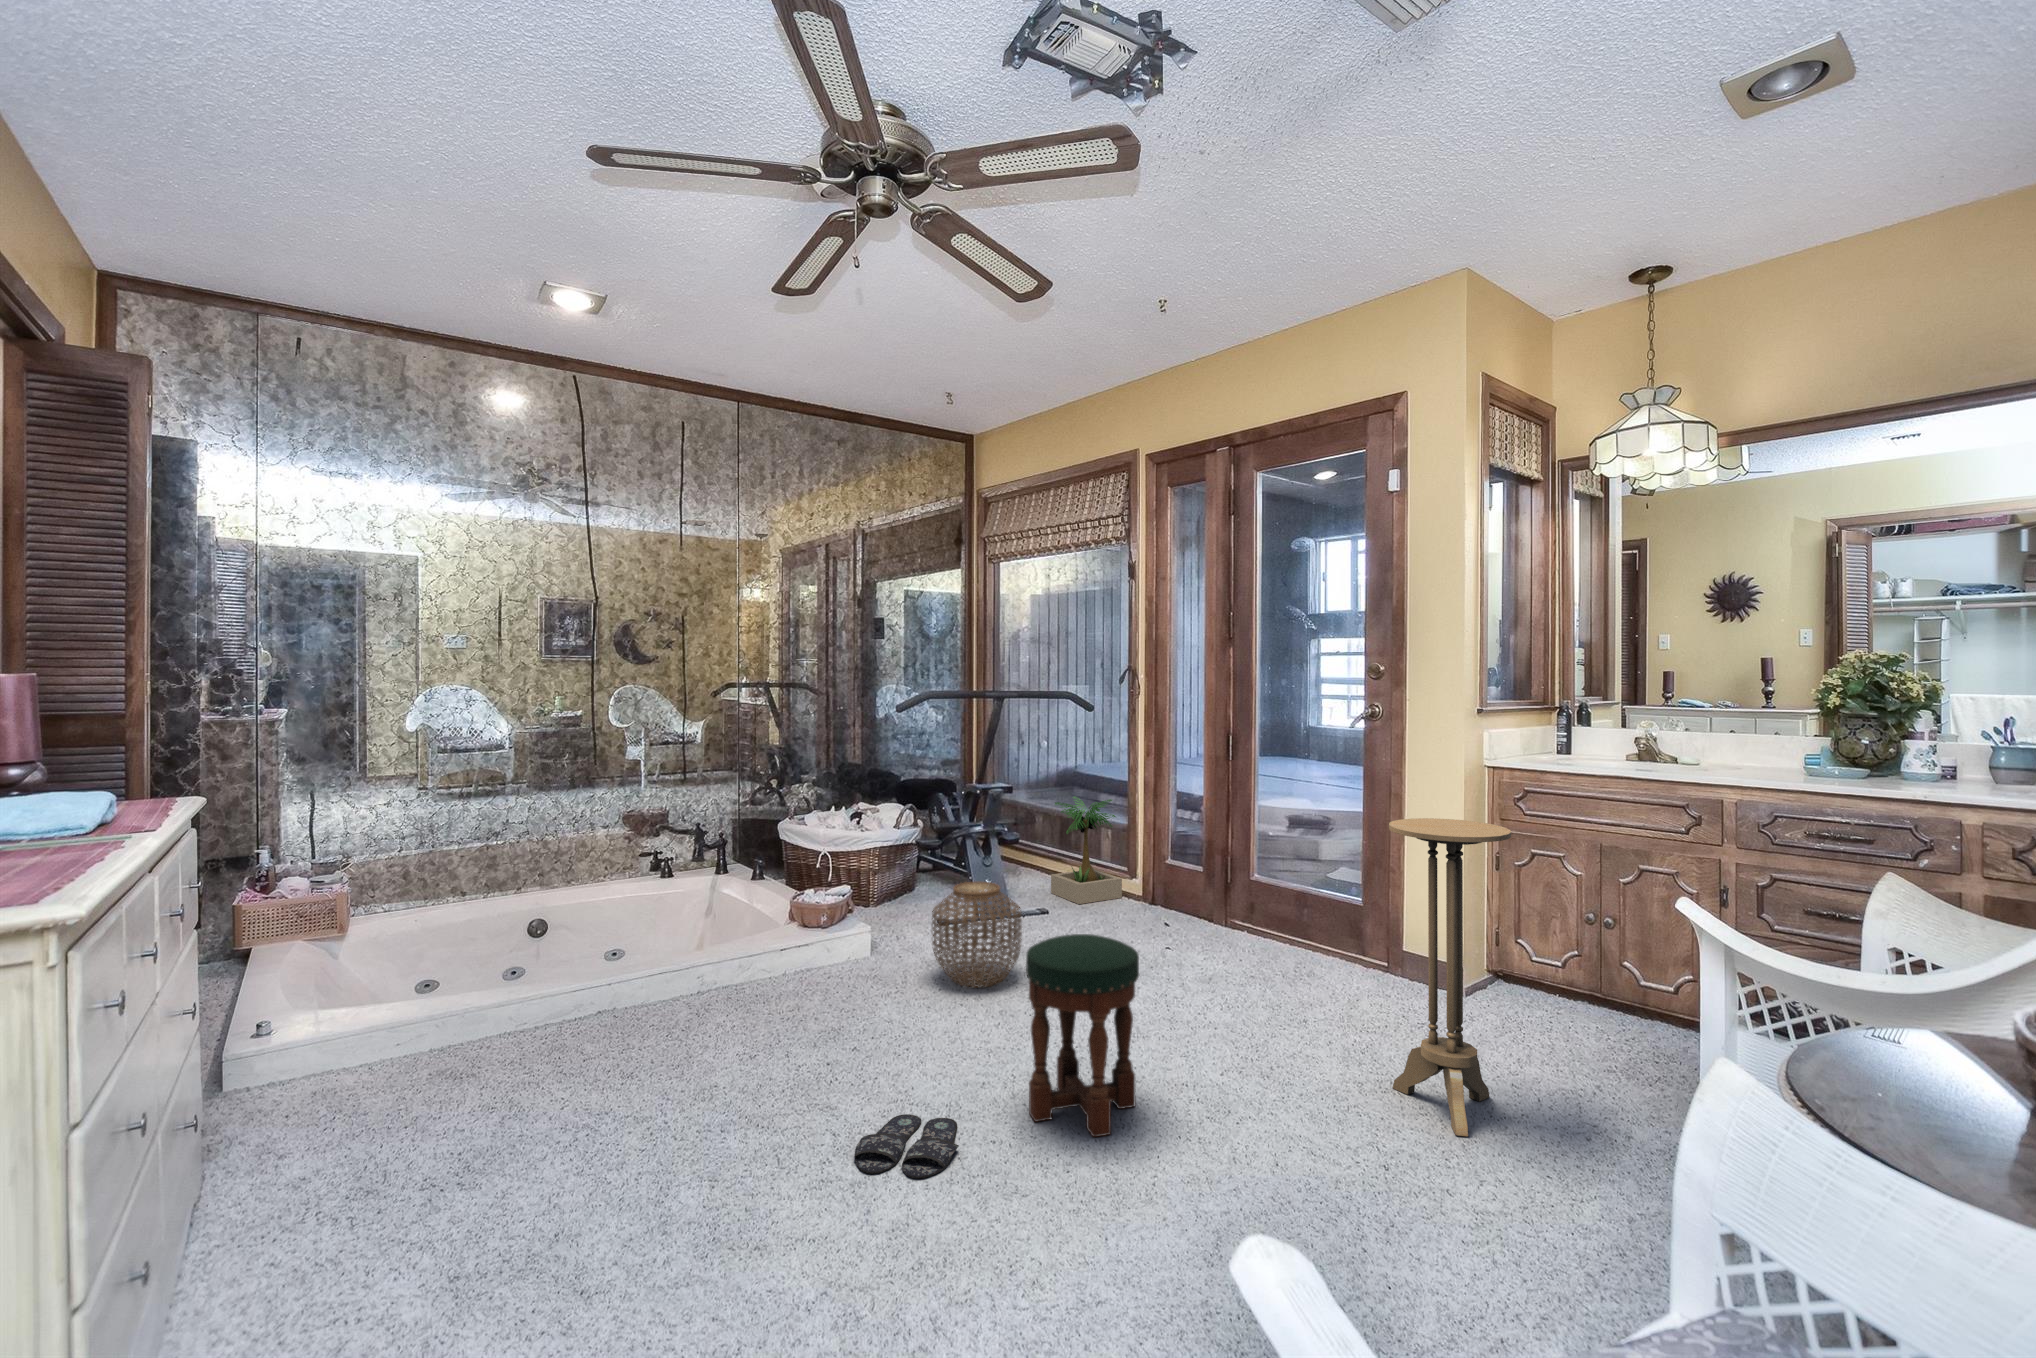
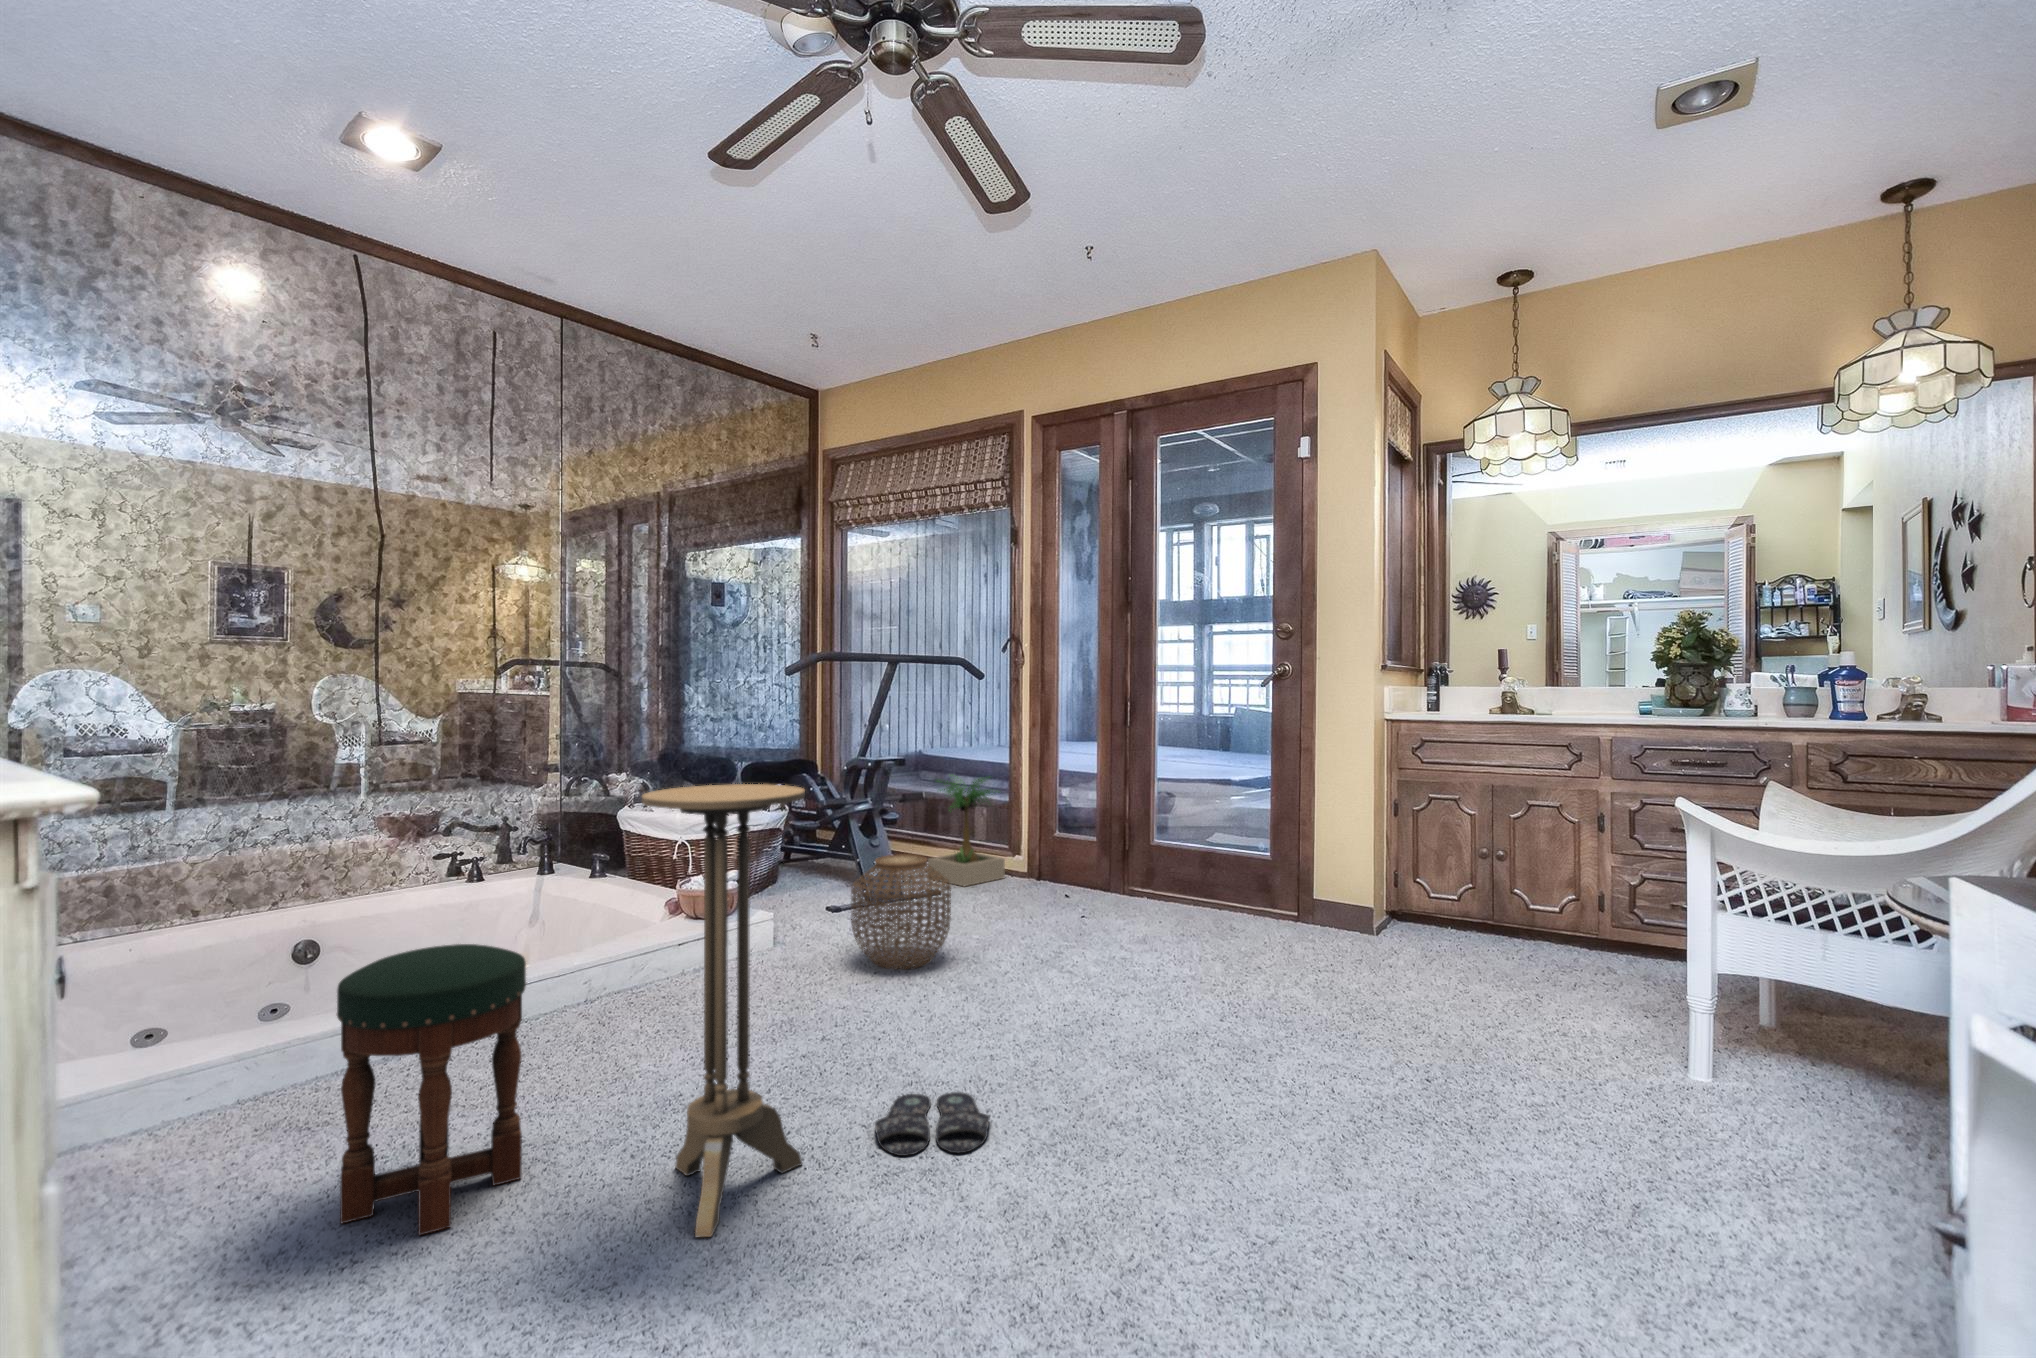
side table: present [1389,818,1511,1136] -> present [642,784,805,1237]
stool: present [1026,934,1139,1137] -> present [337,944,526,1235]

